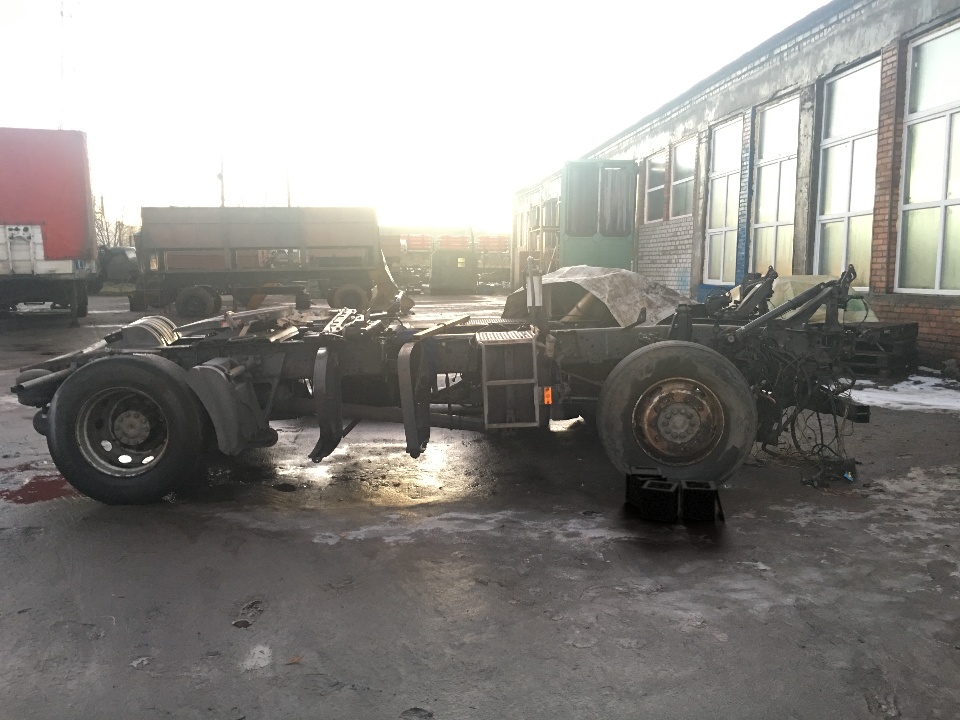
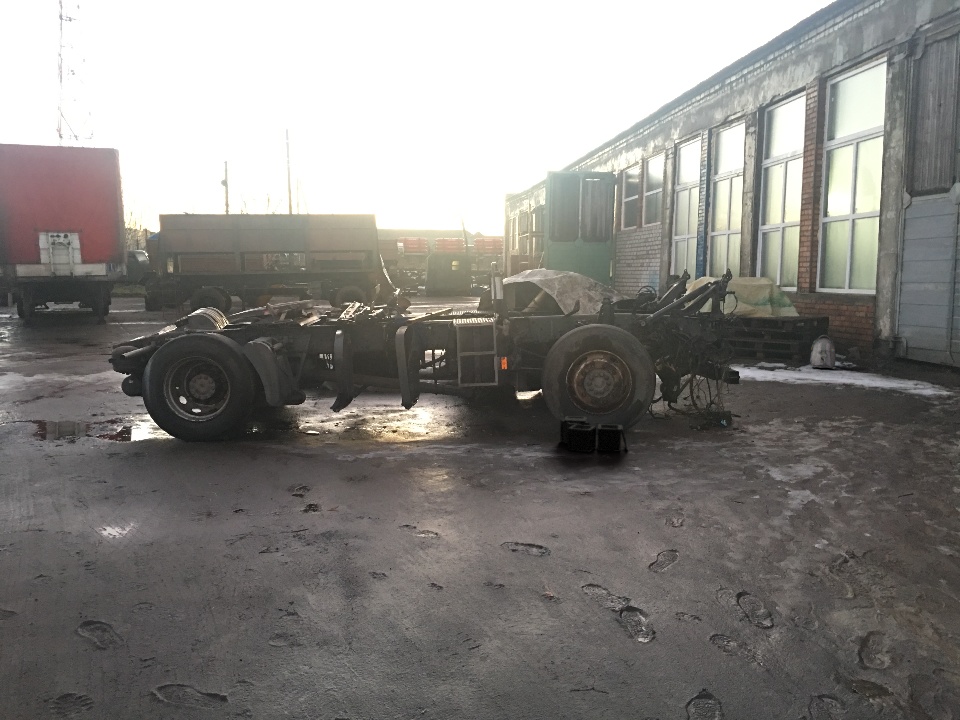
backpack: none [894,345,930,387] -> present [809,335,837,369]

